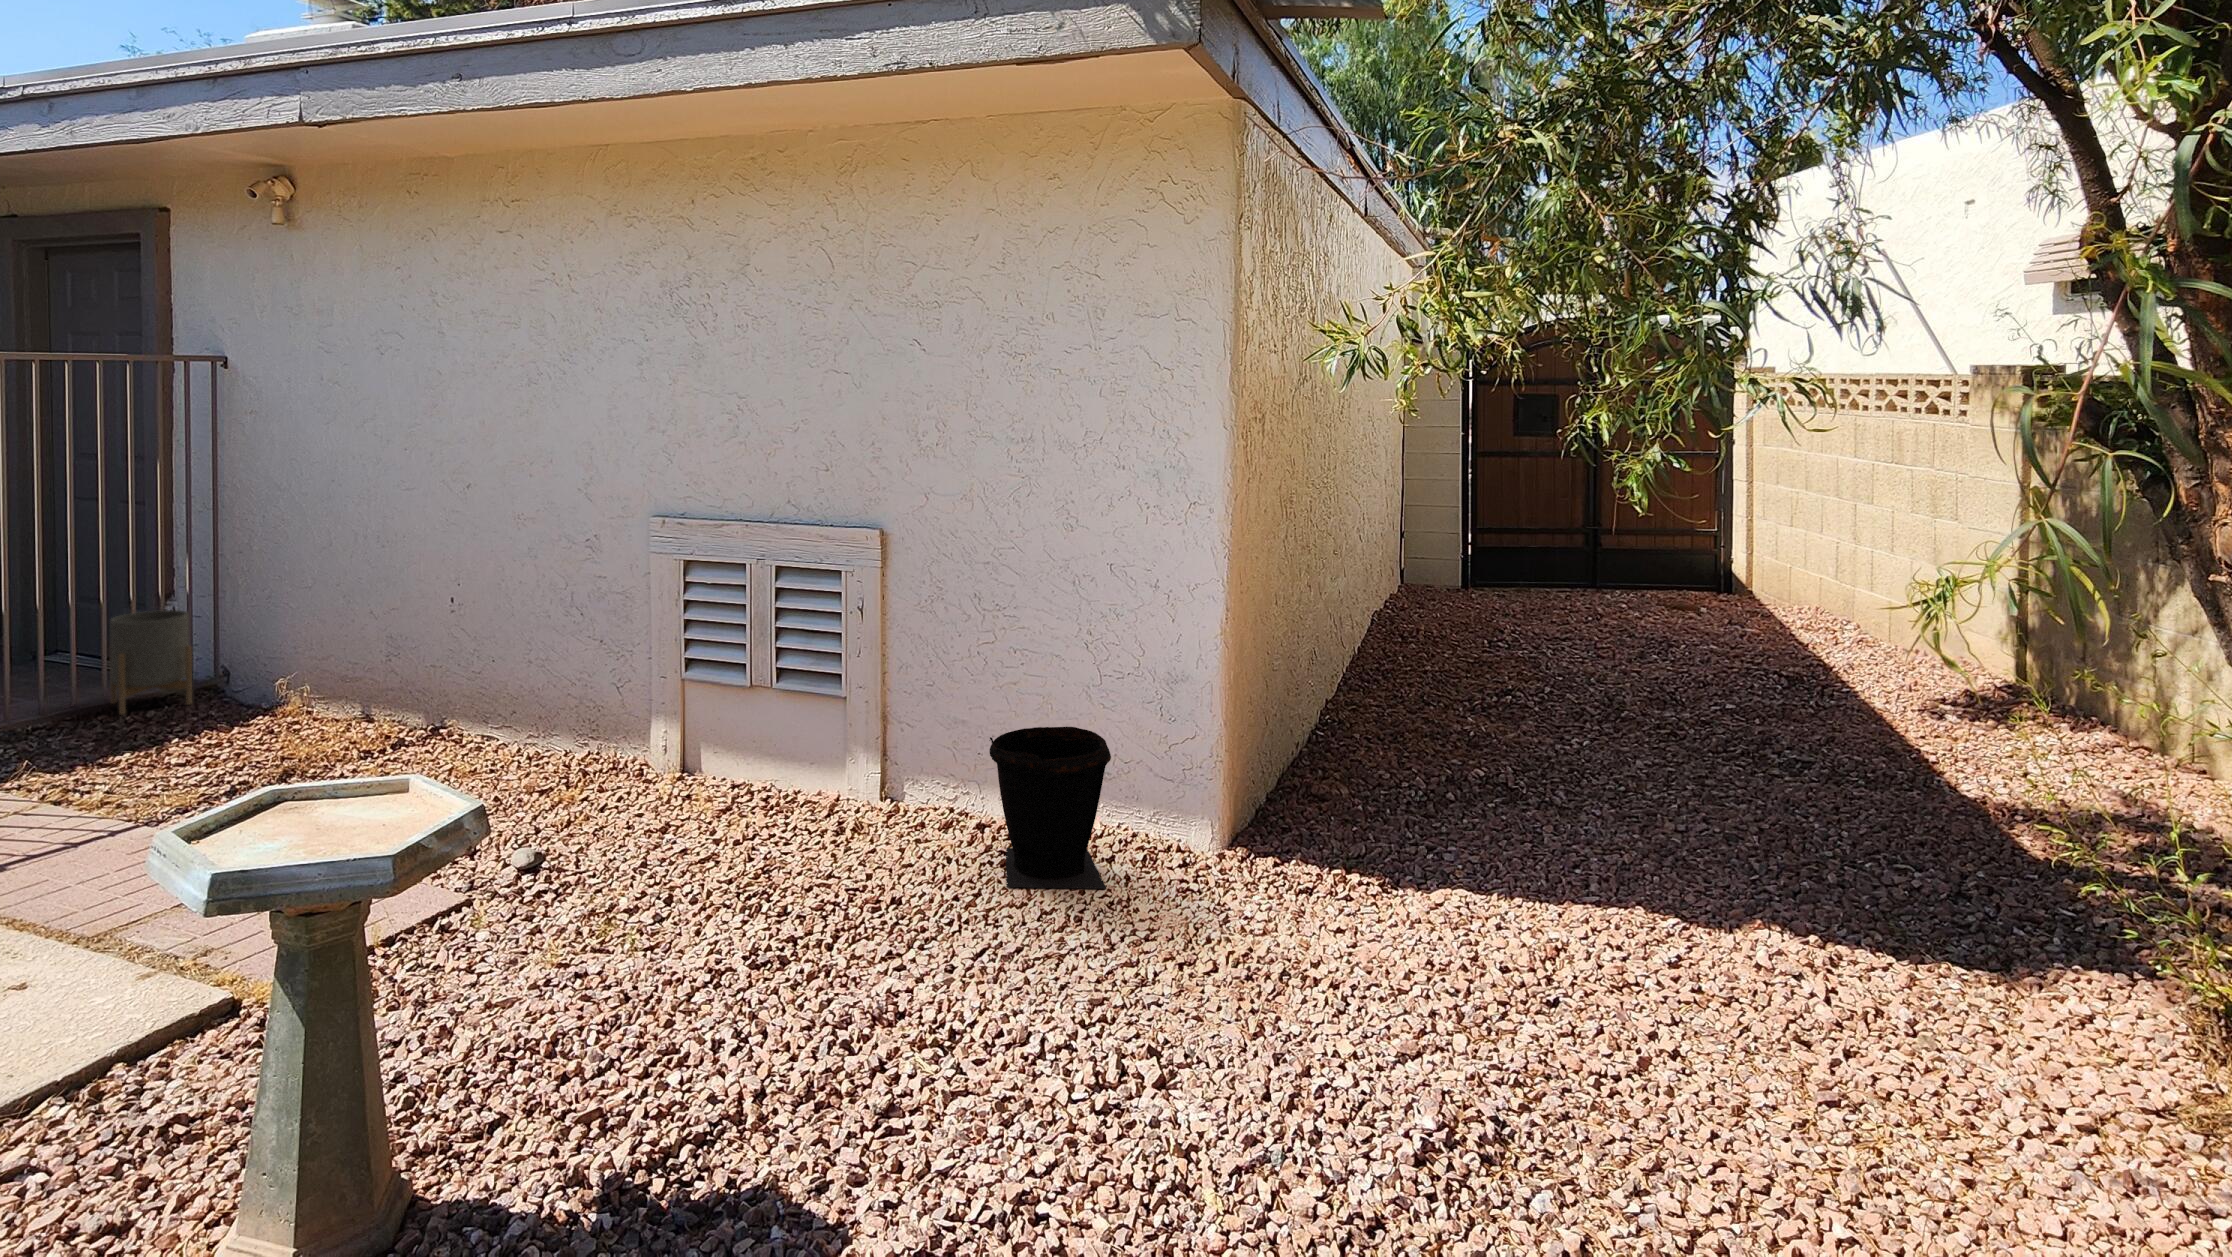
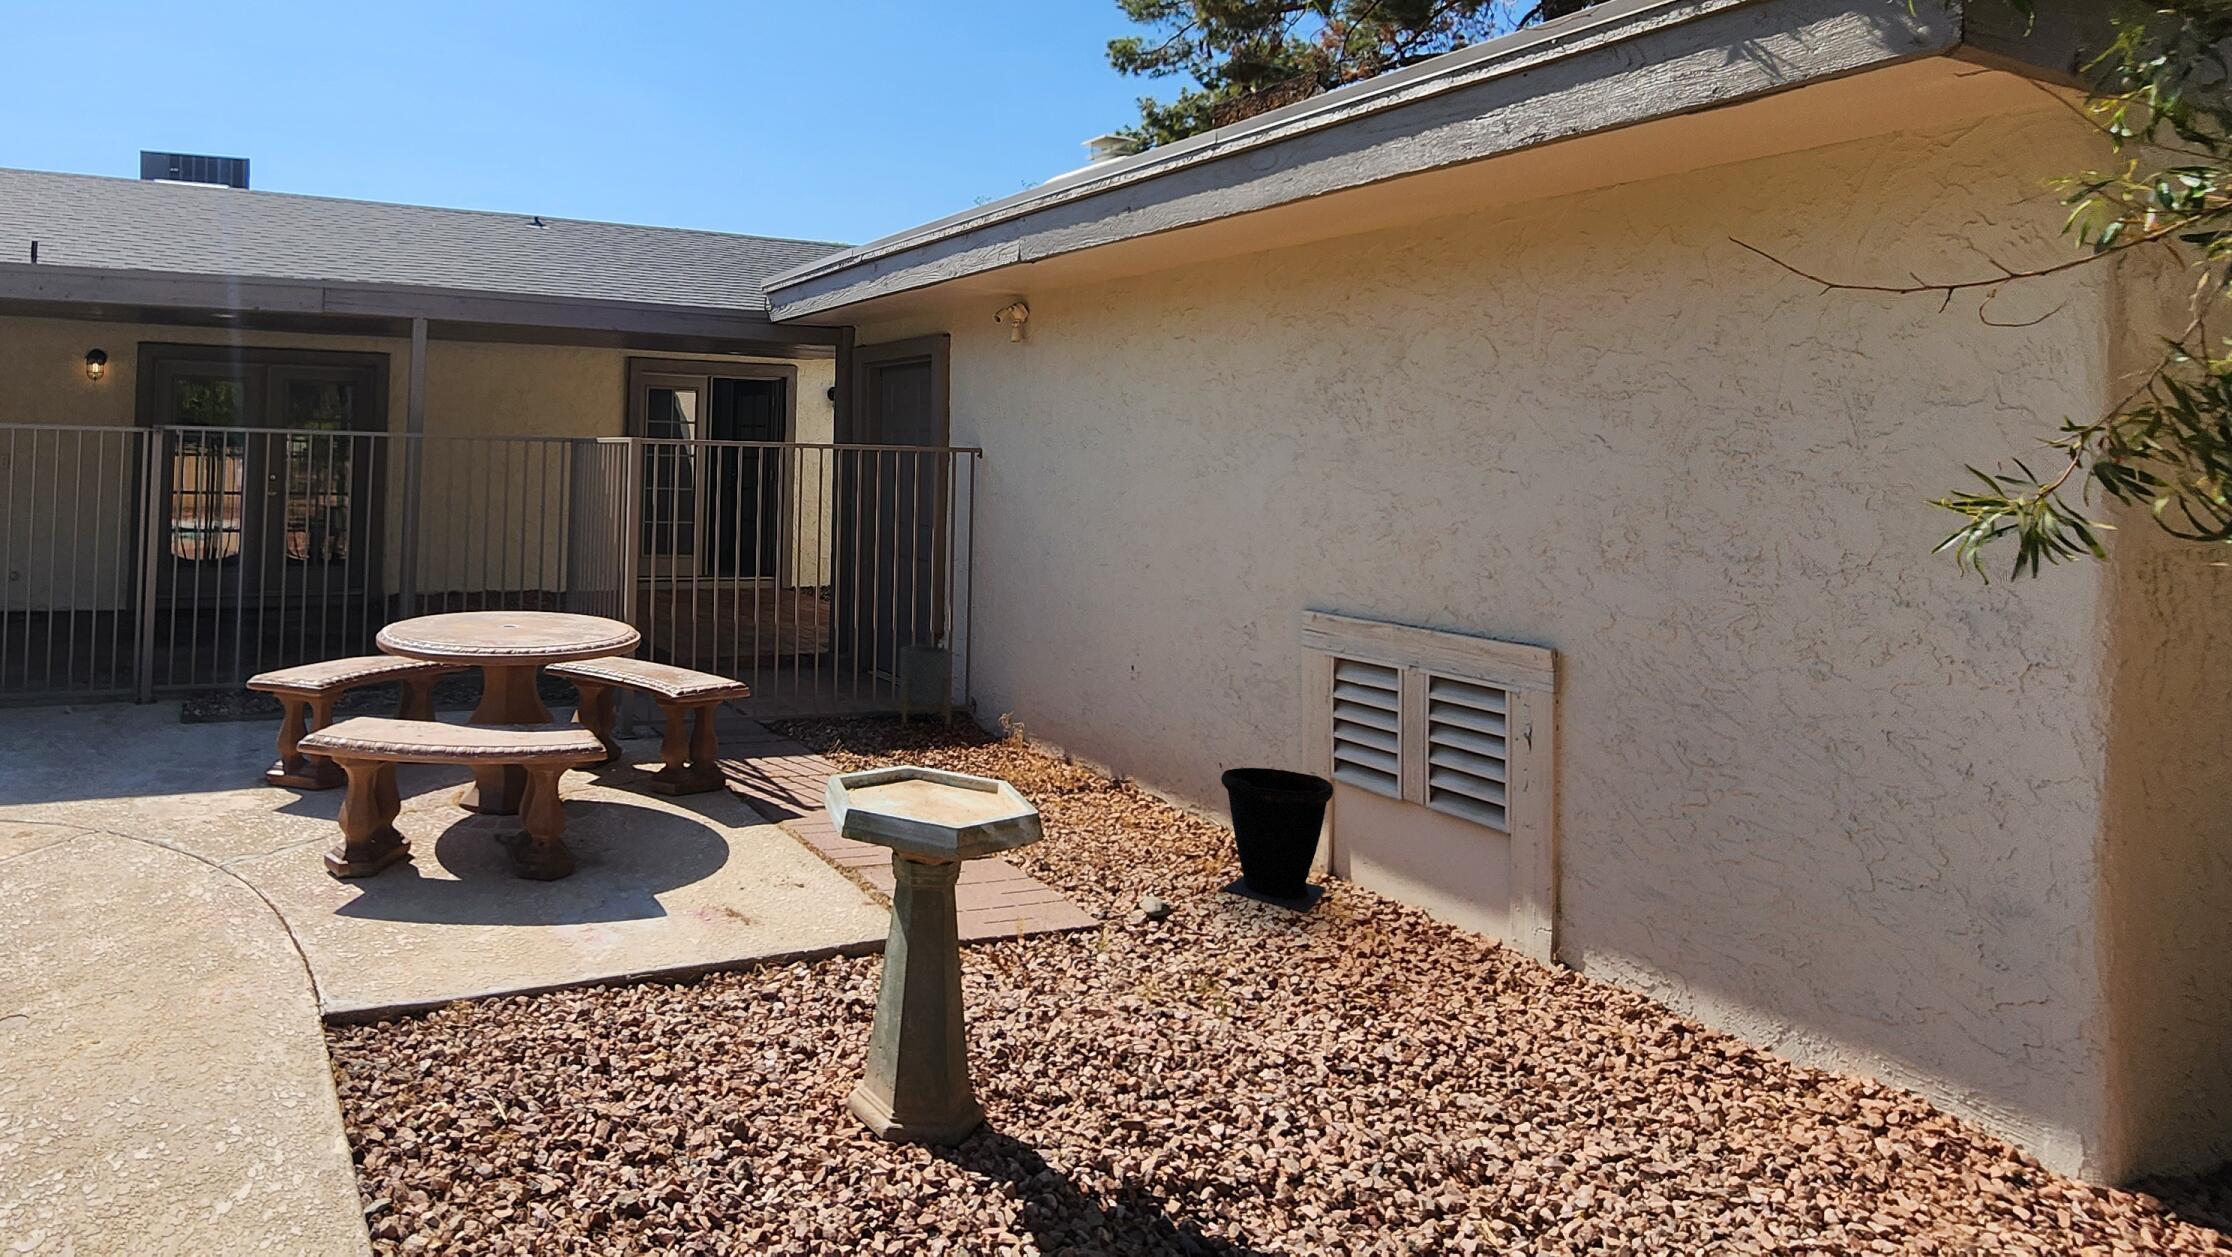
bucket: present [989,727,1111,889] -> present [1219,763,1333,913]

